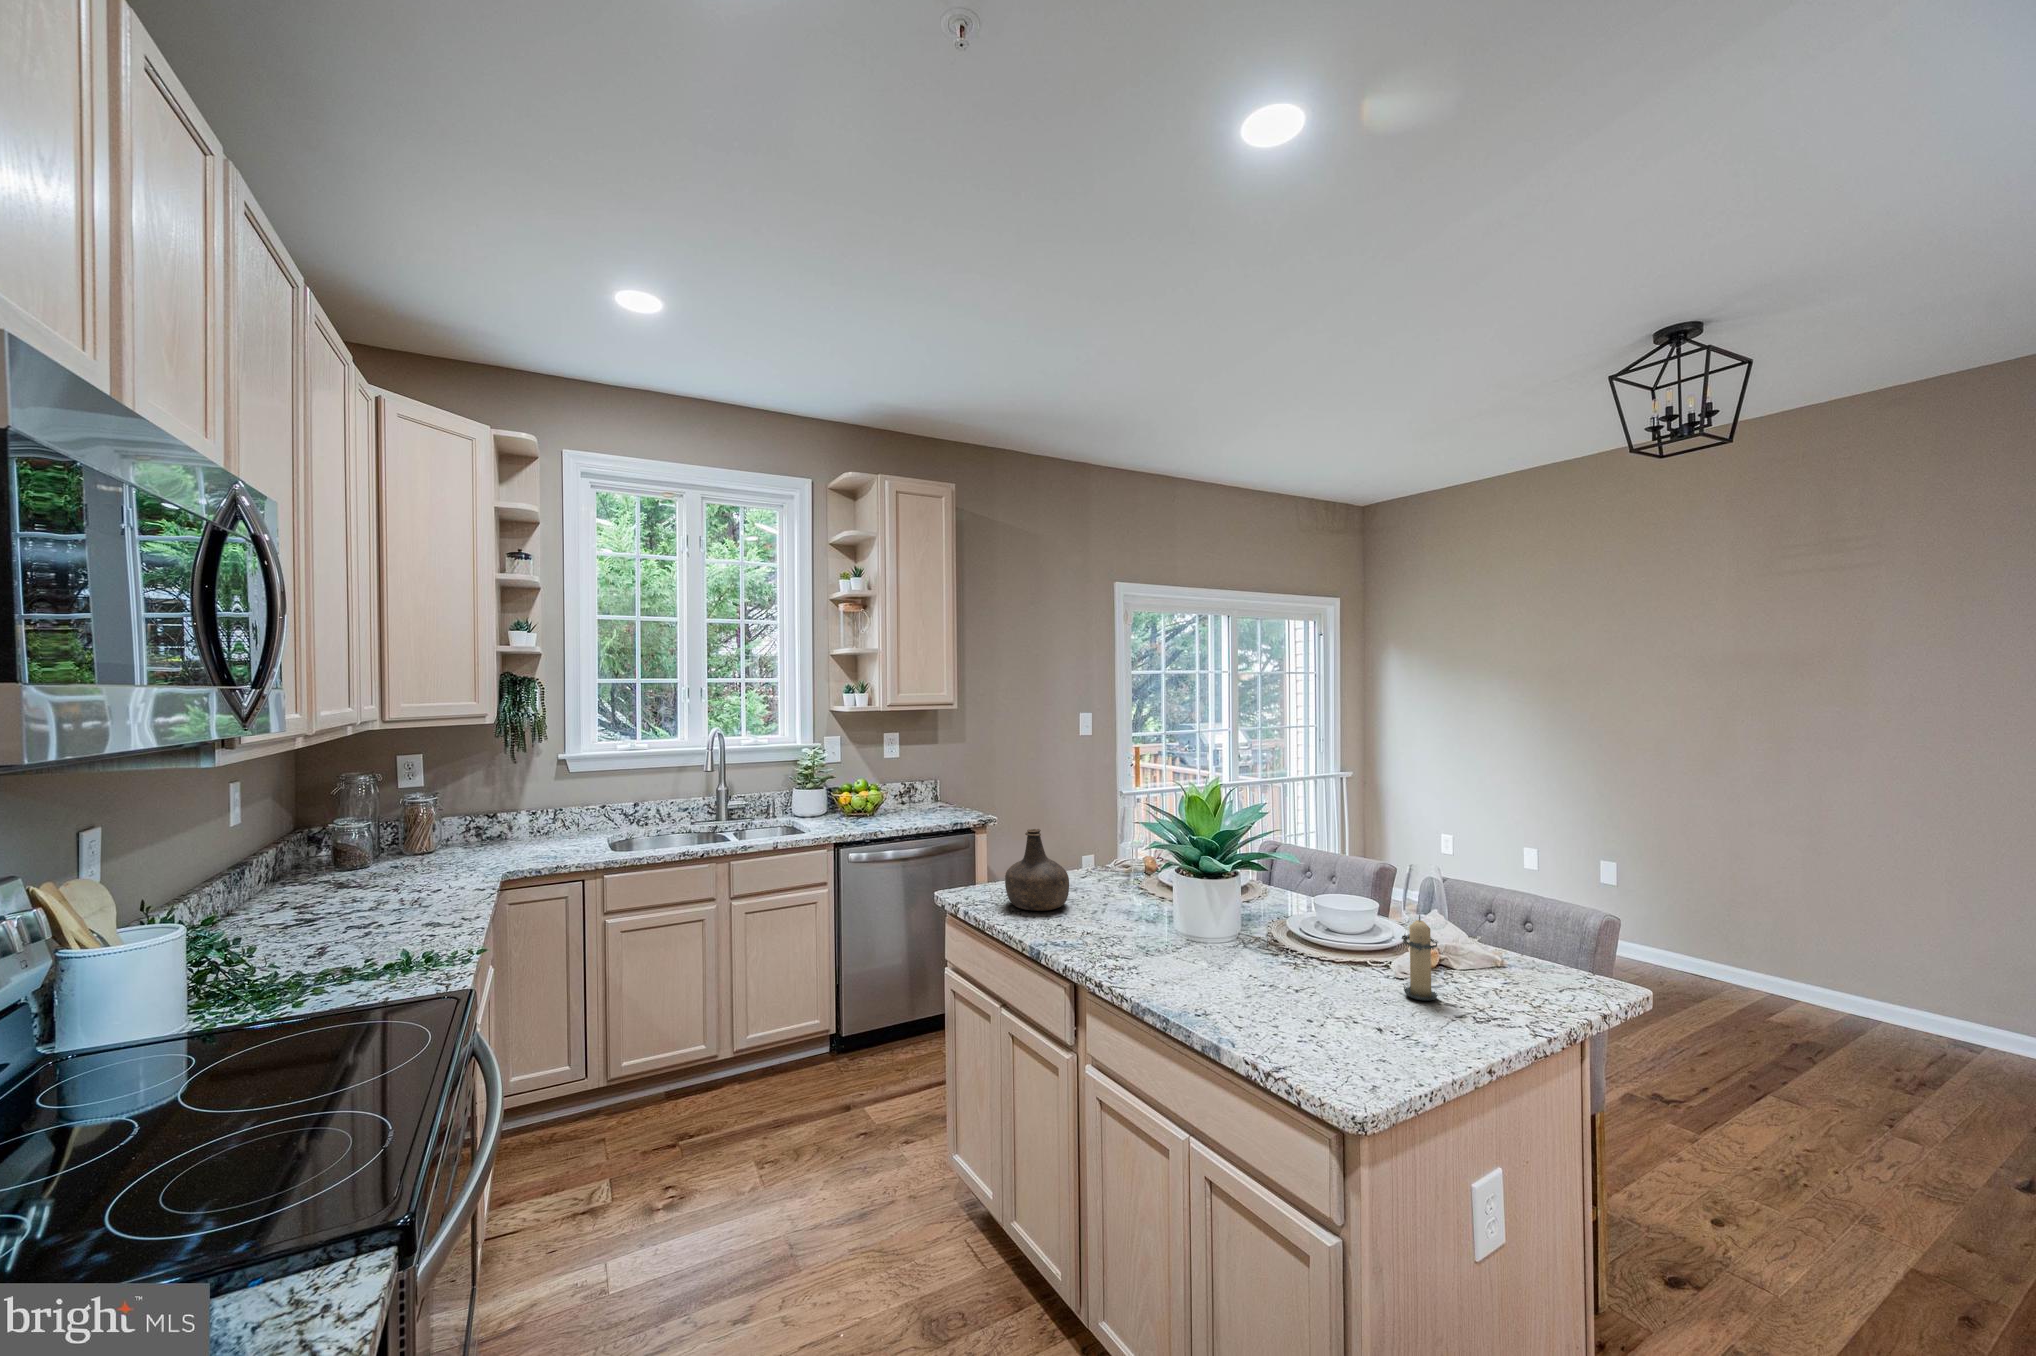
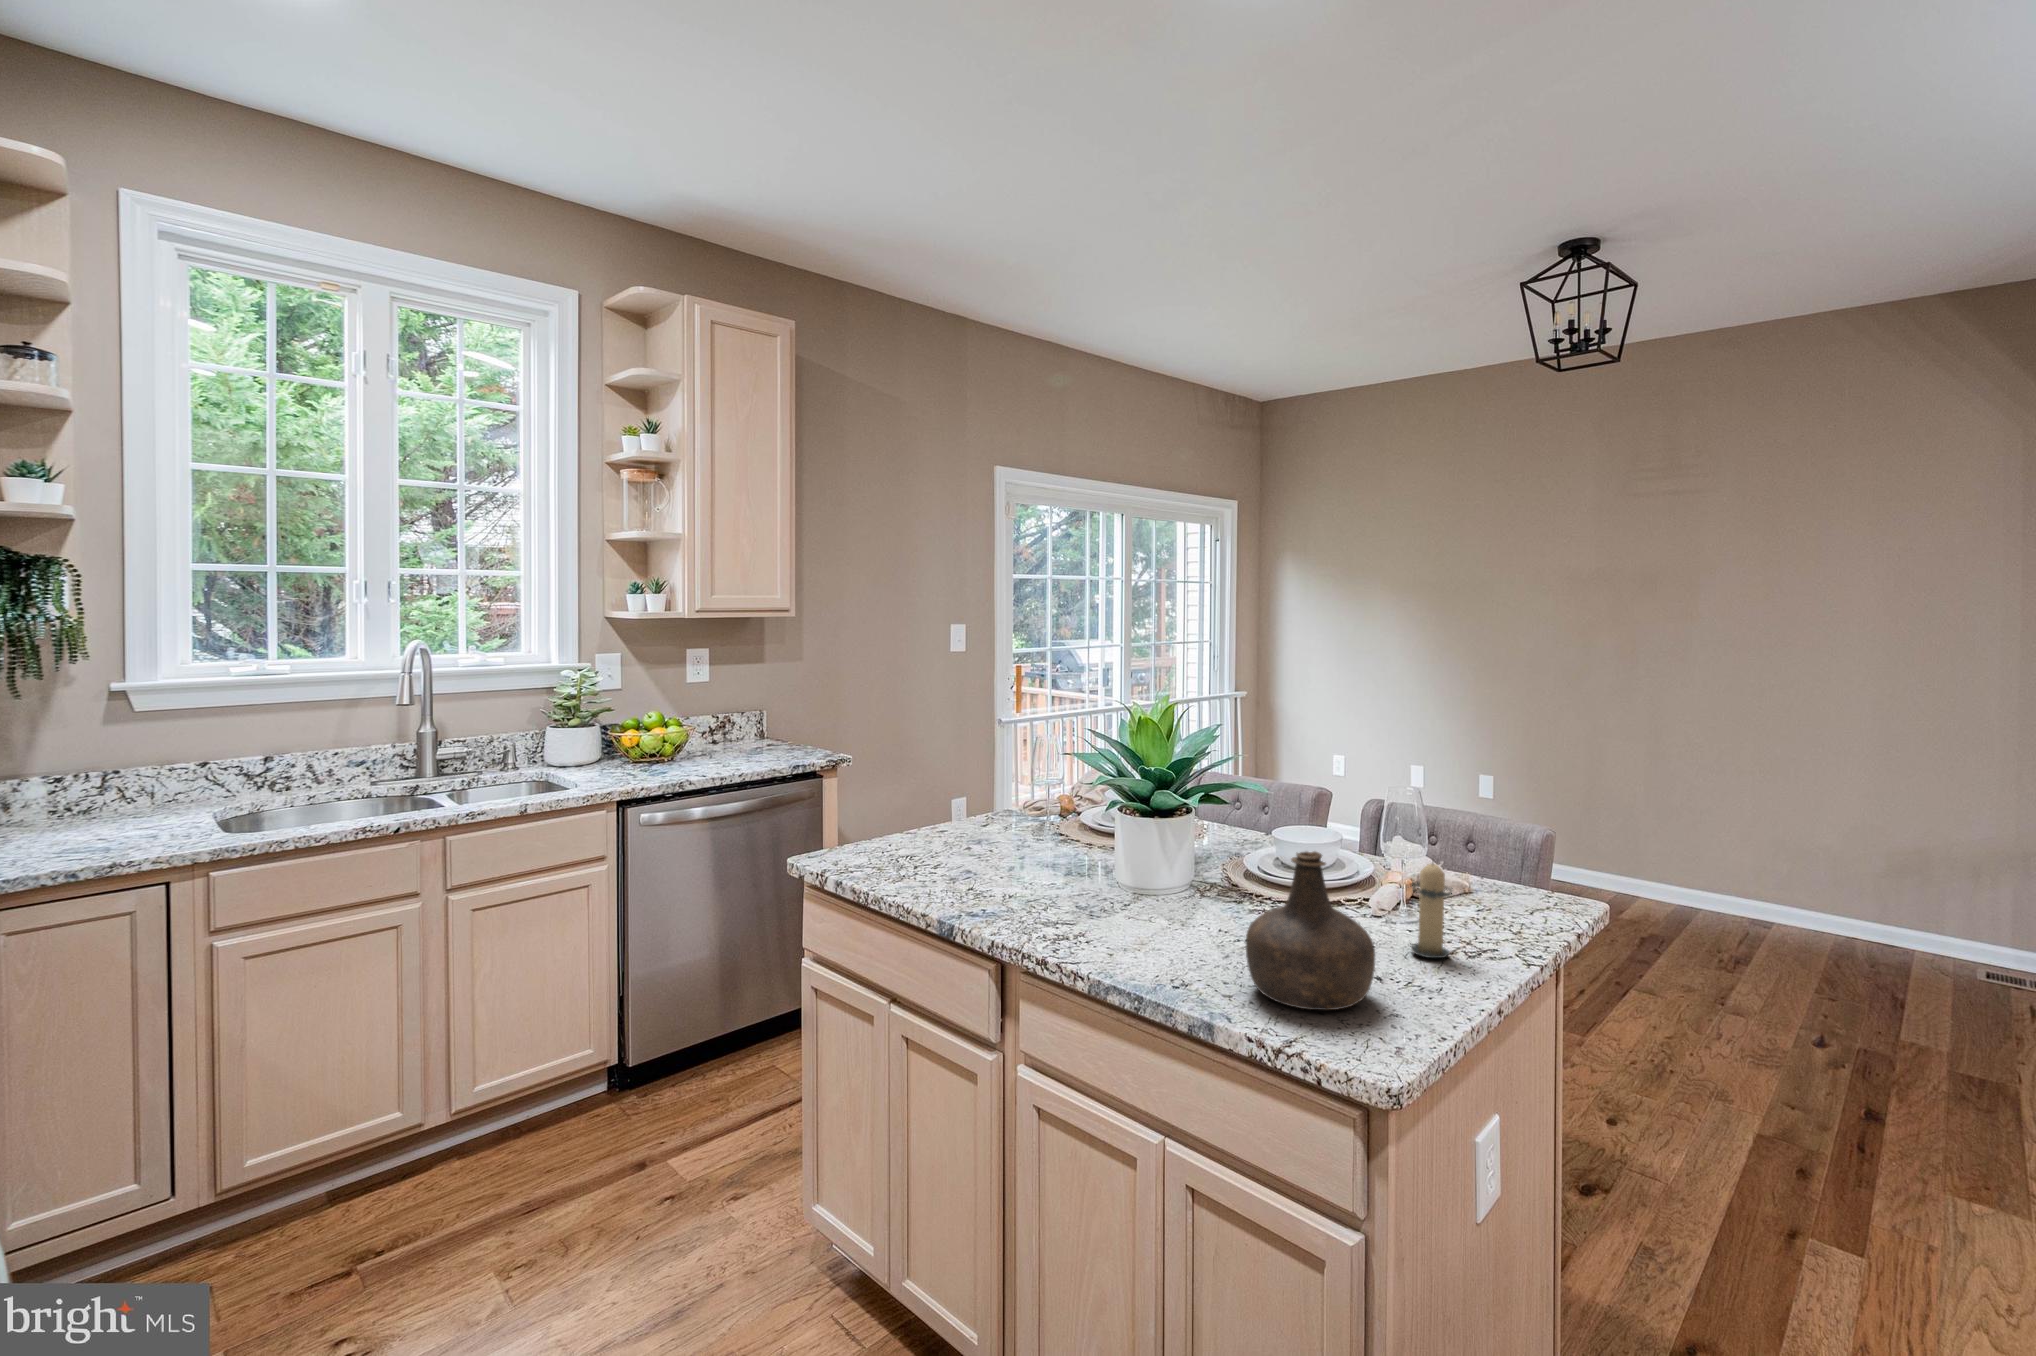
bottle: present [1005,829,1069,911] -> present [1246,851,1375,1010]

